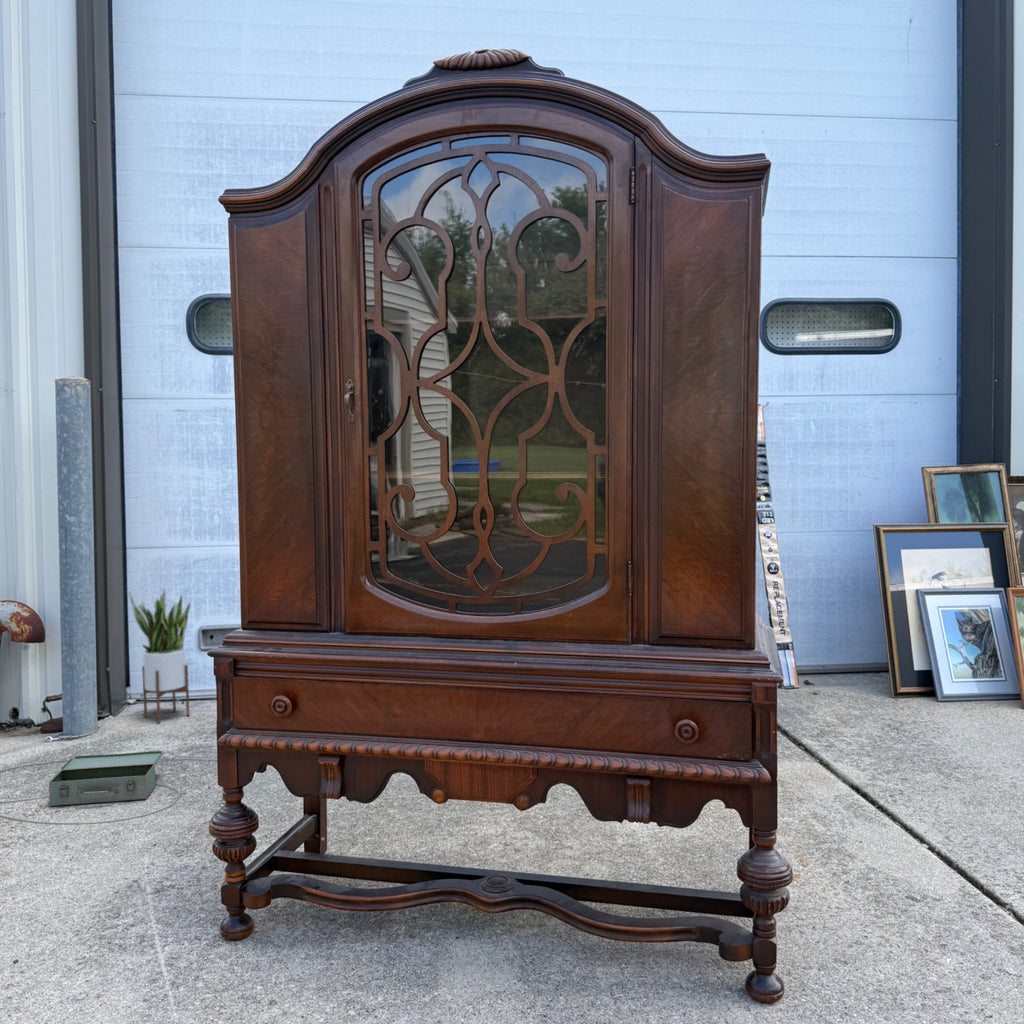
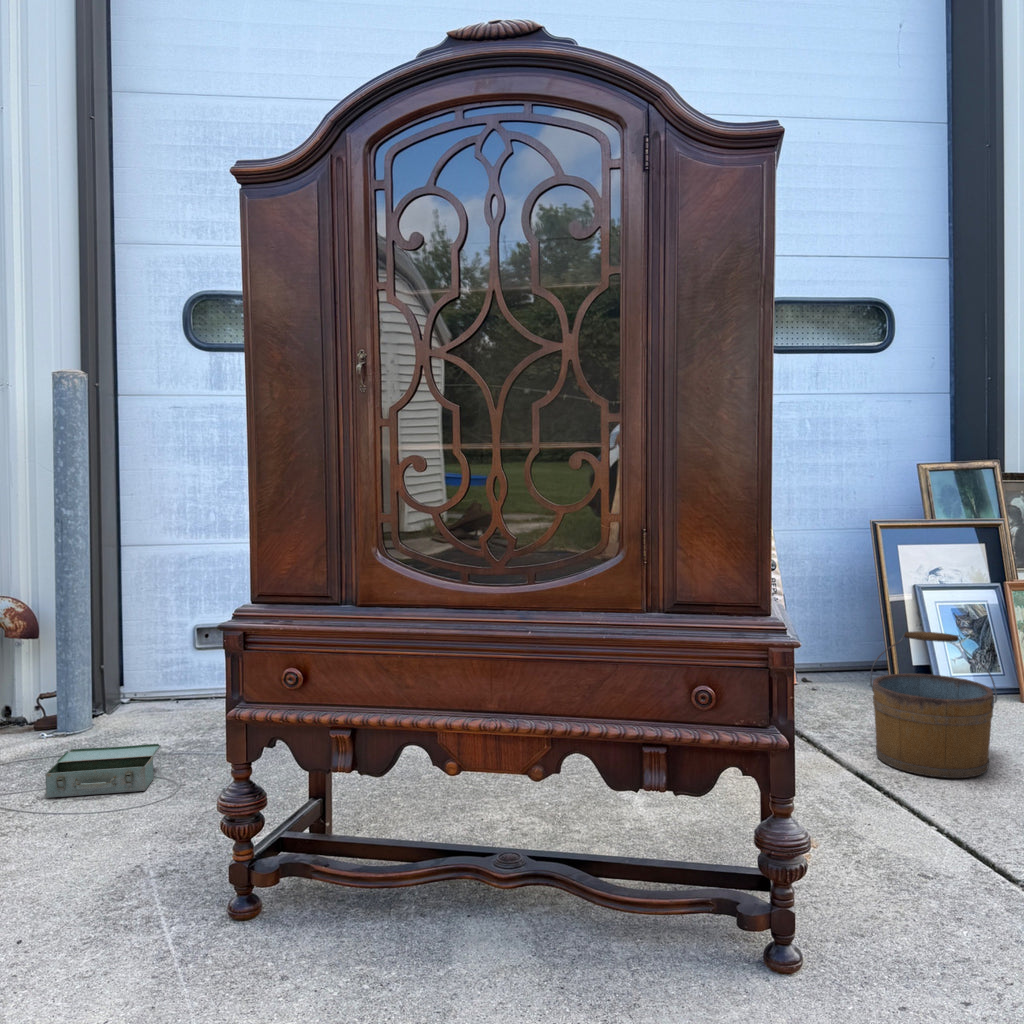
potted plant: present [128,588,191,723] -> none [122,582,186,720]
bucket: none [862,645,988,792] -> present [870,632,997,778]

